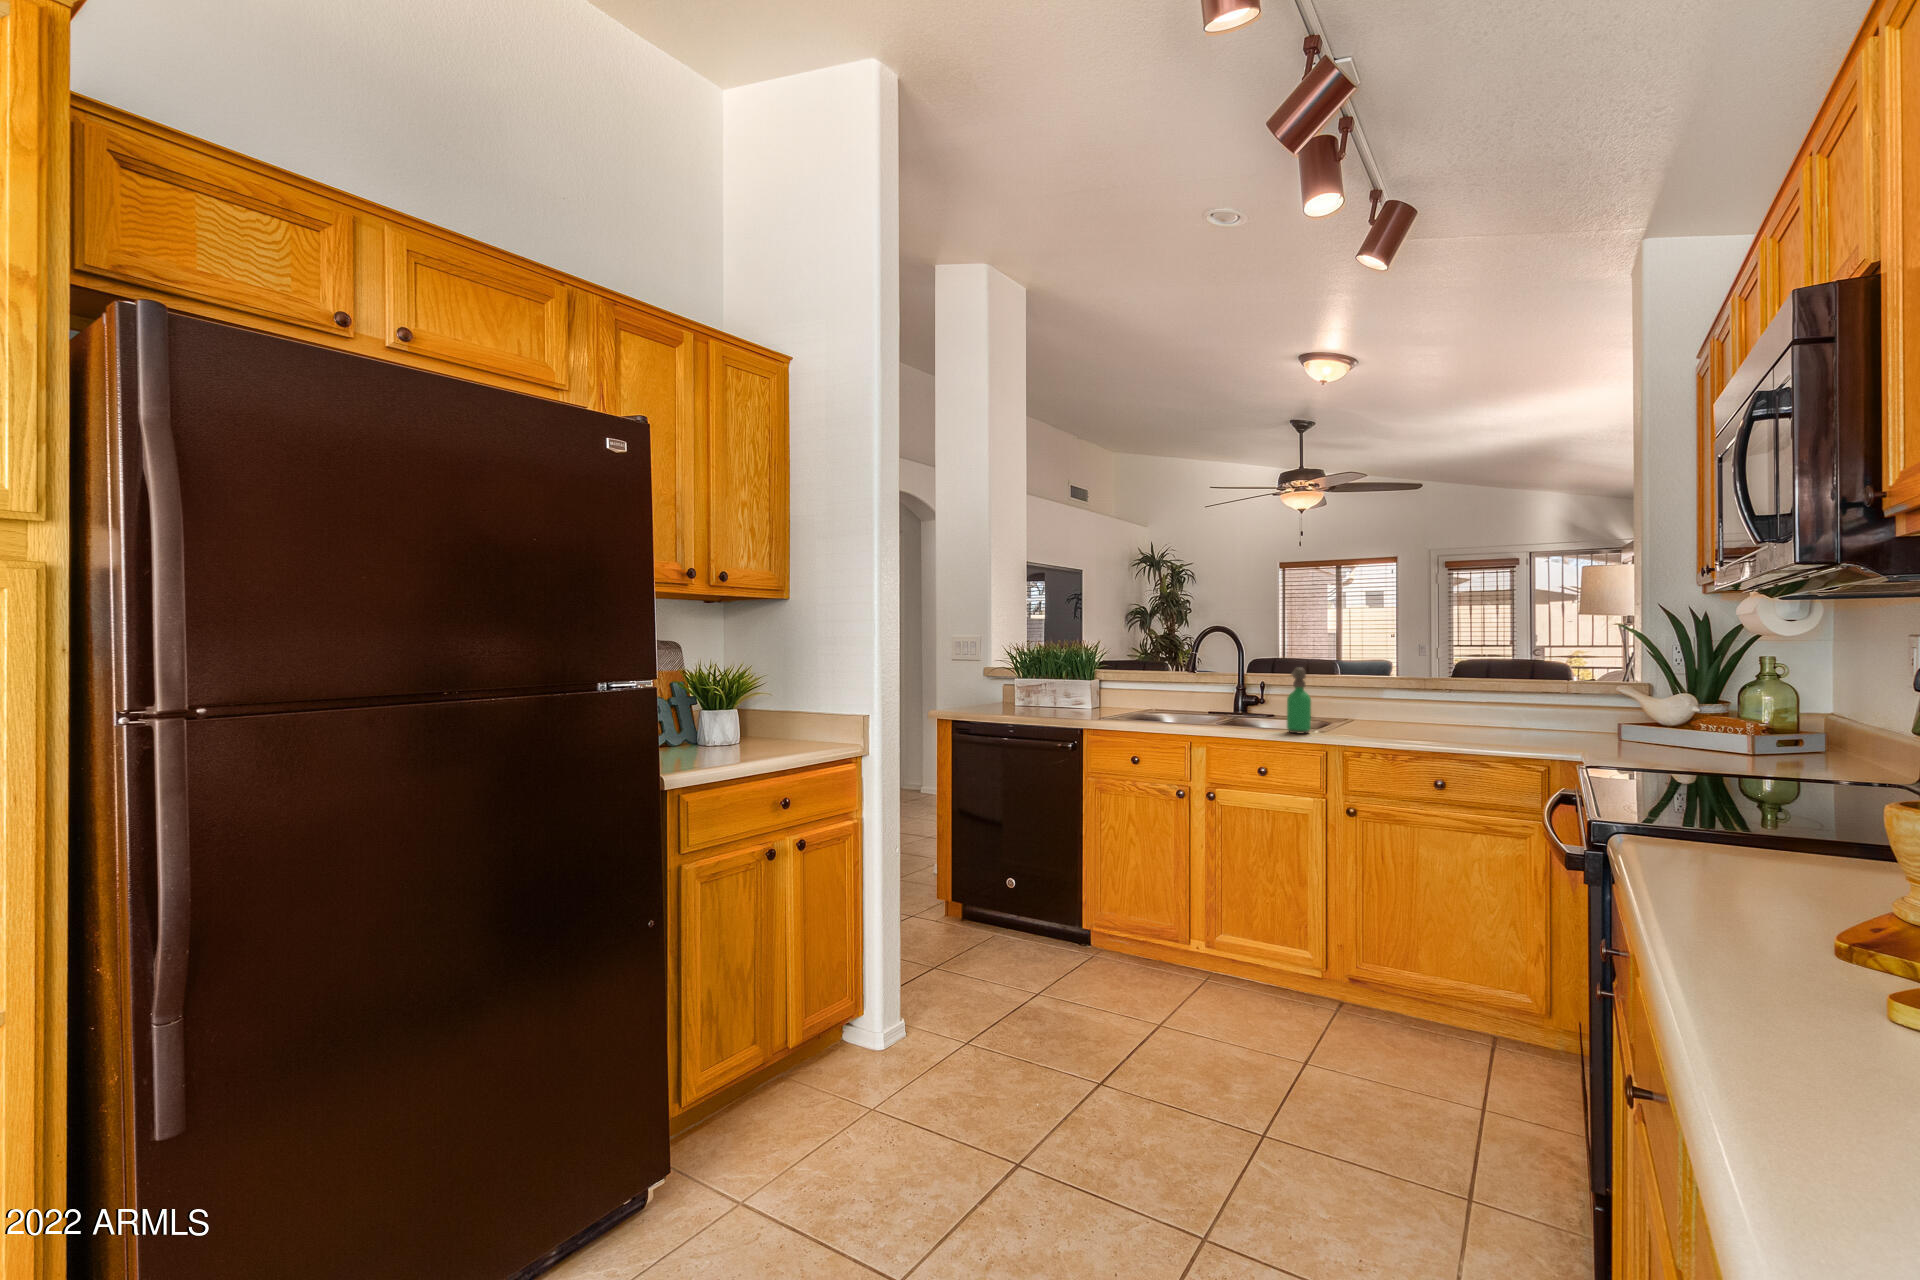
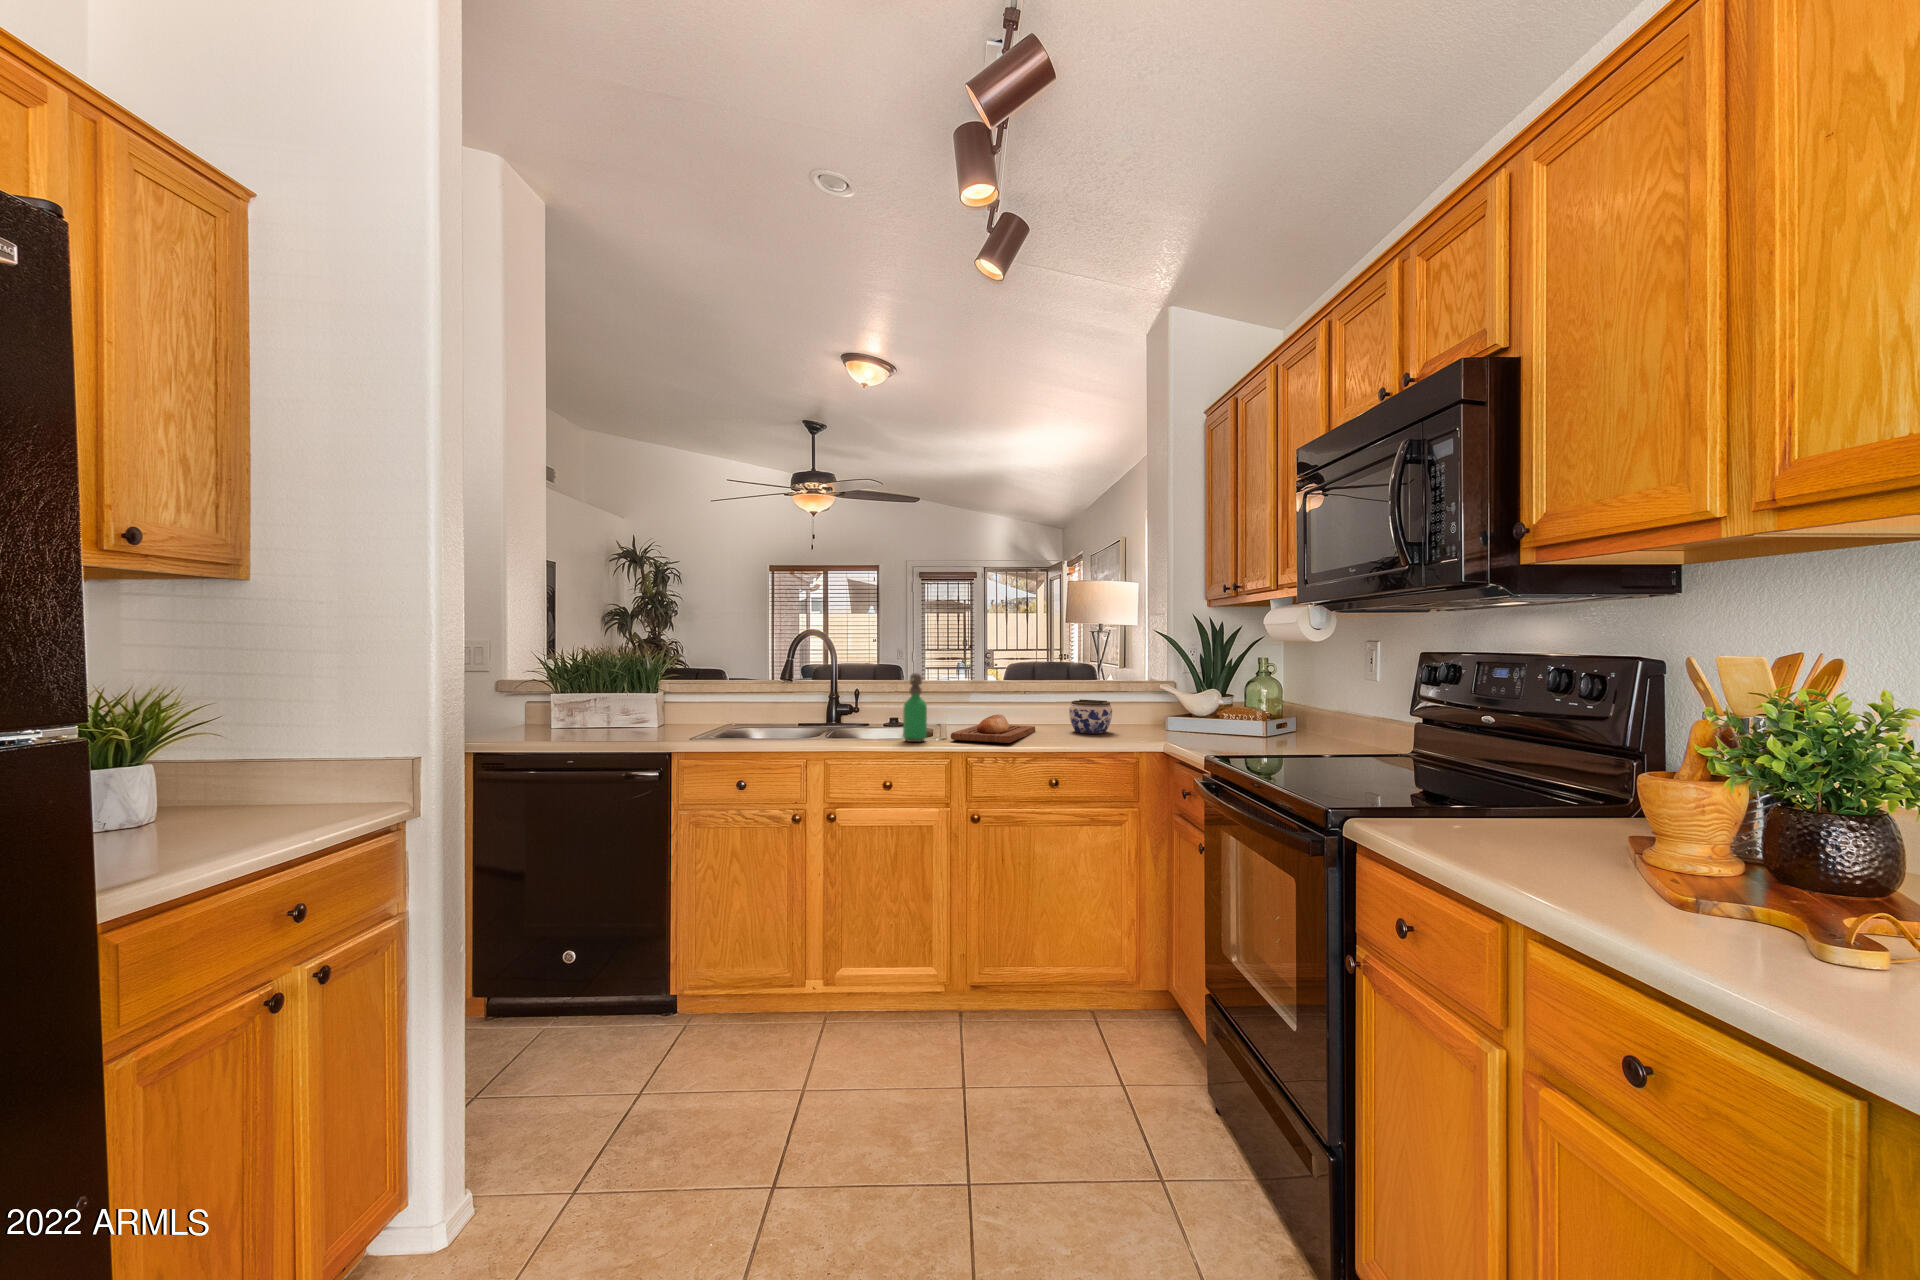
jar: none [1490,700,1547,738] -> present [1069,700,1112,733]
bread loaf: none [1336,712,1449,740] -> present [951,715,1035,743]

